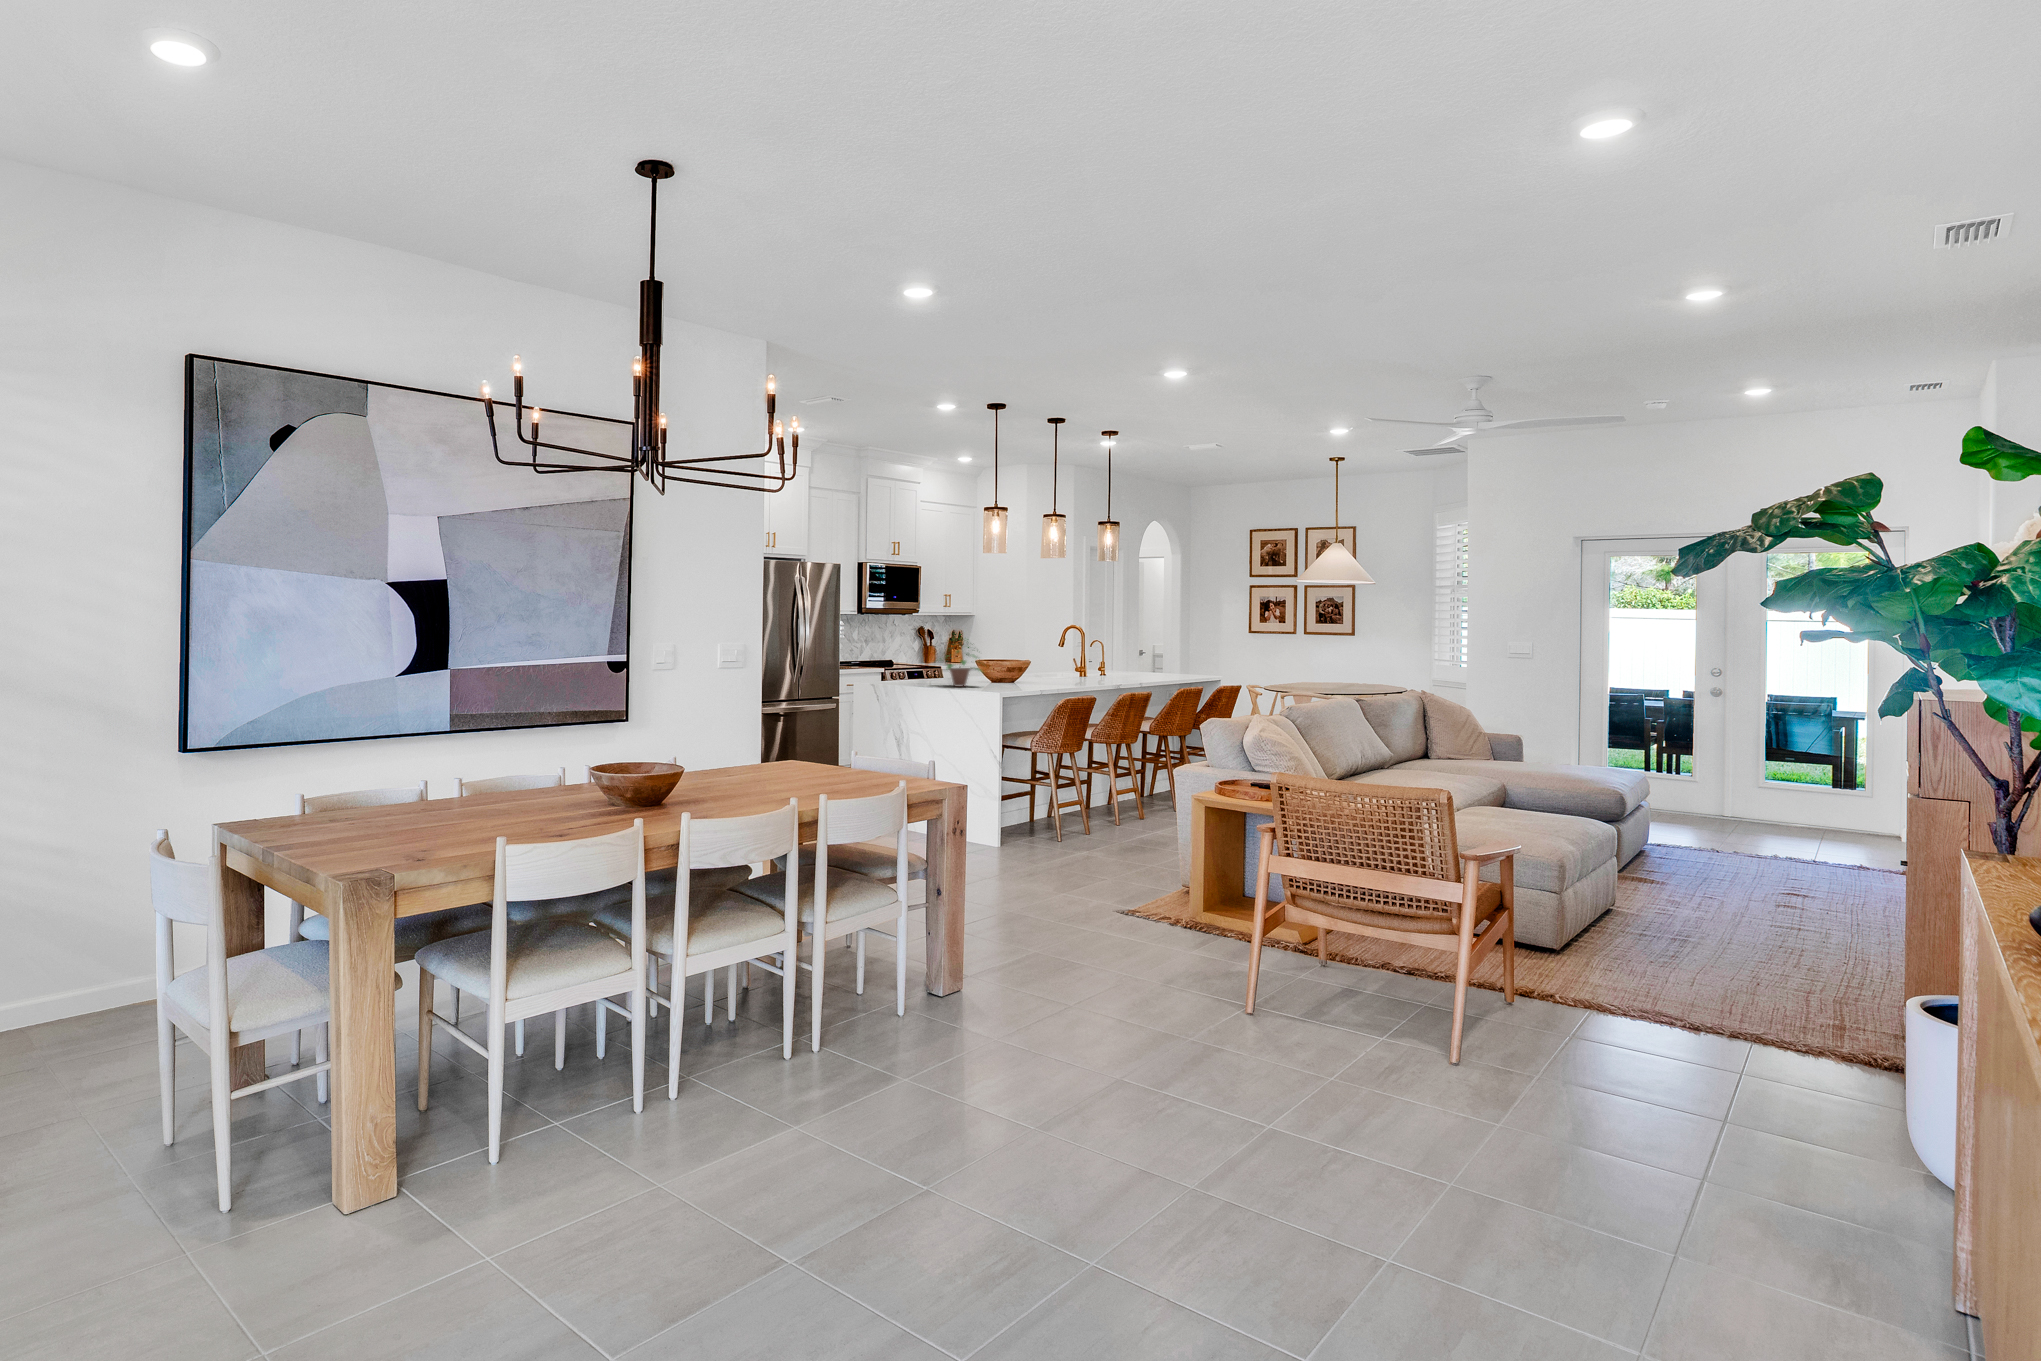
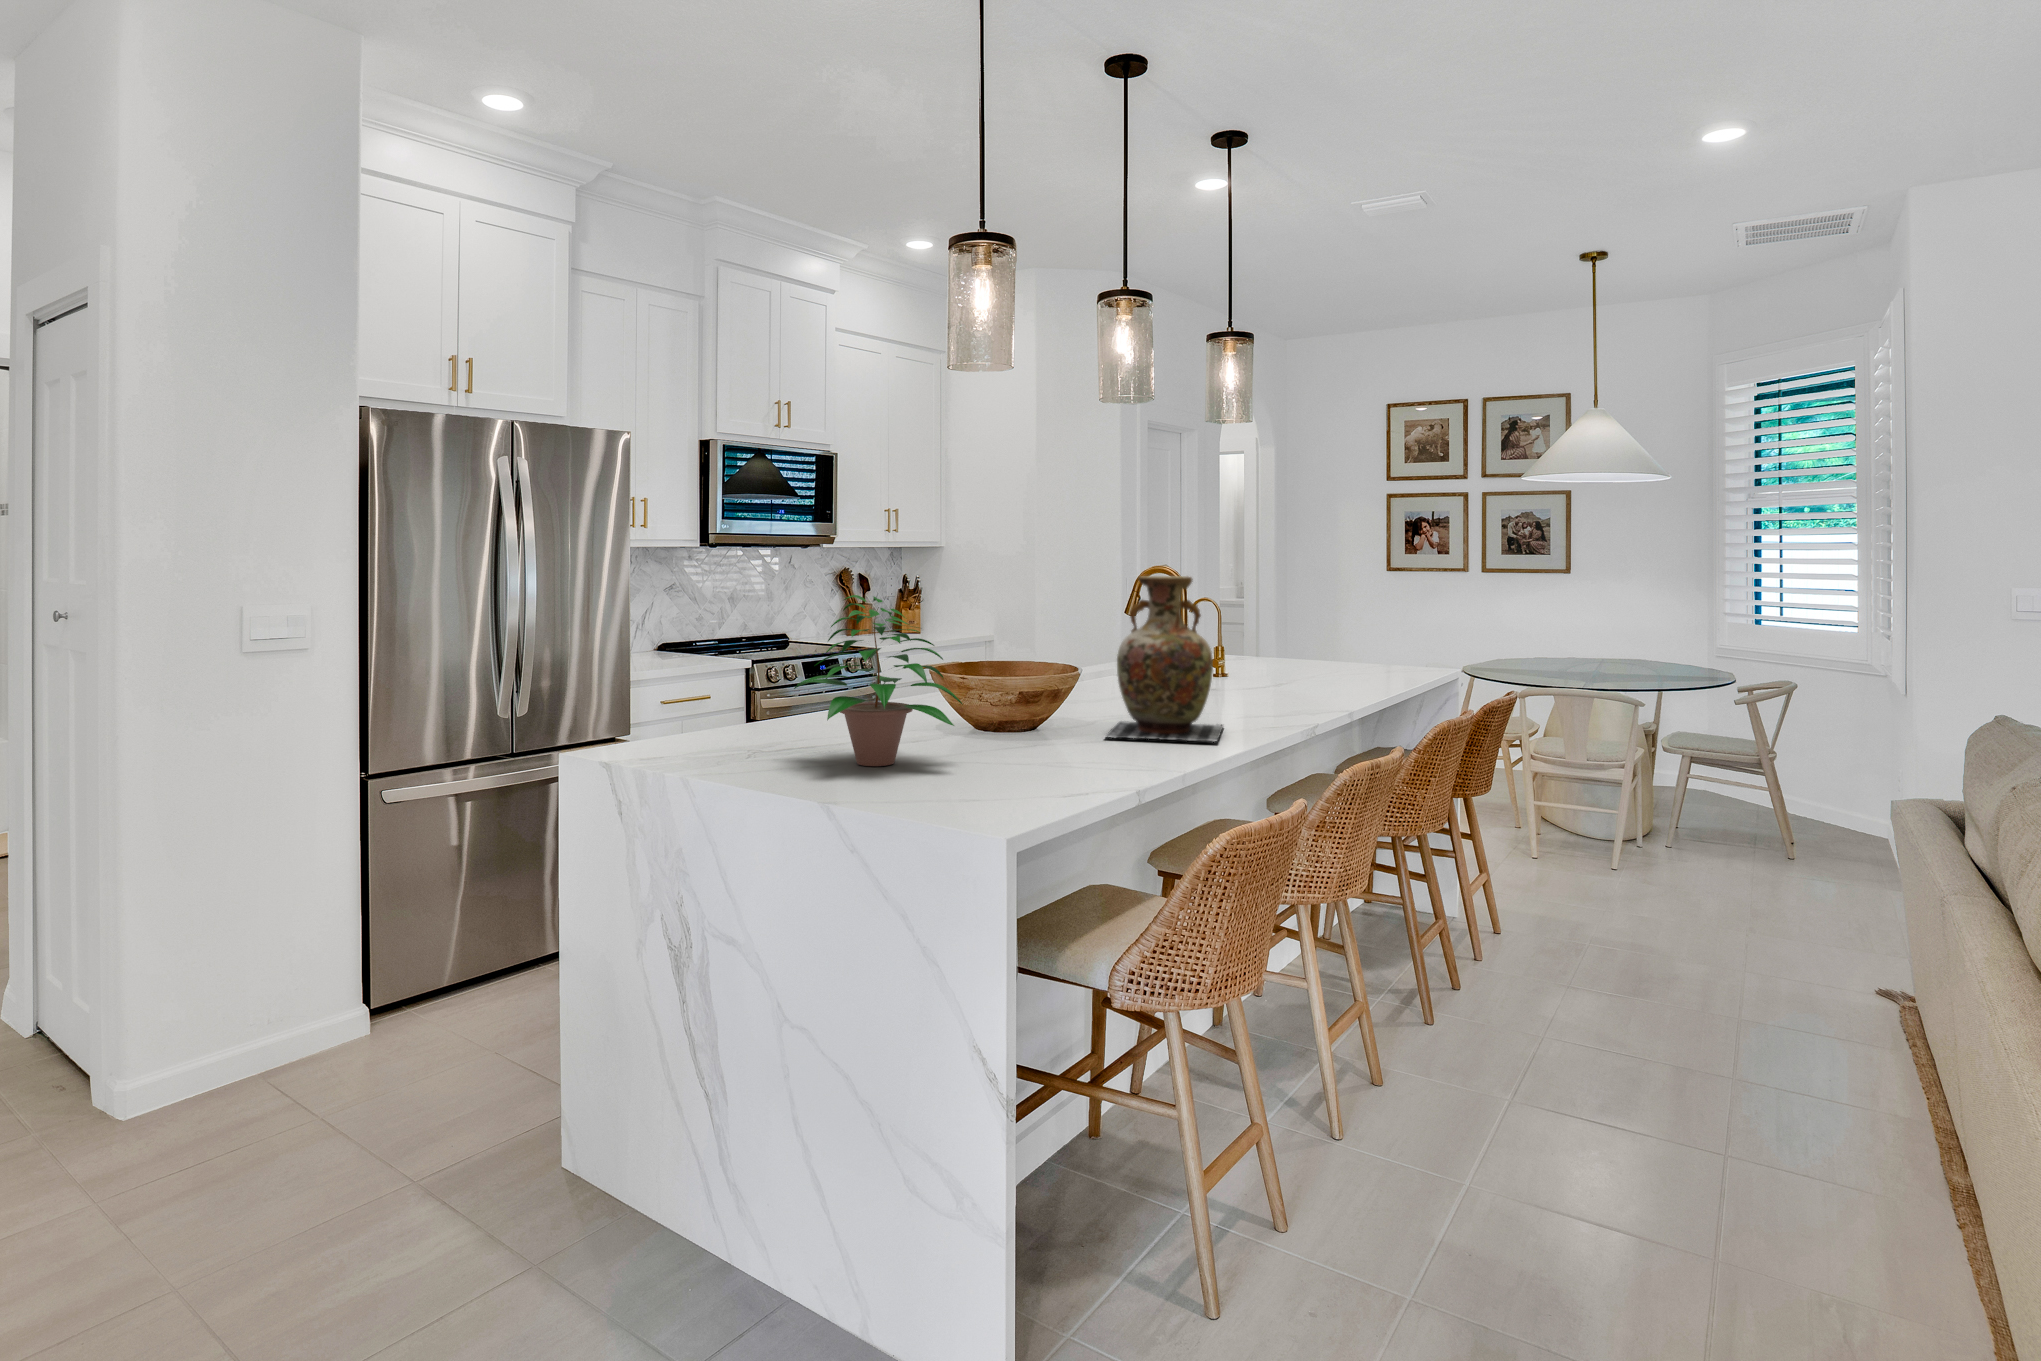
vase: none [1036,629,1082,685] -> present [1105,576,1223,741]

